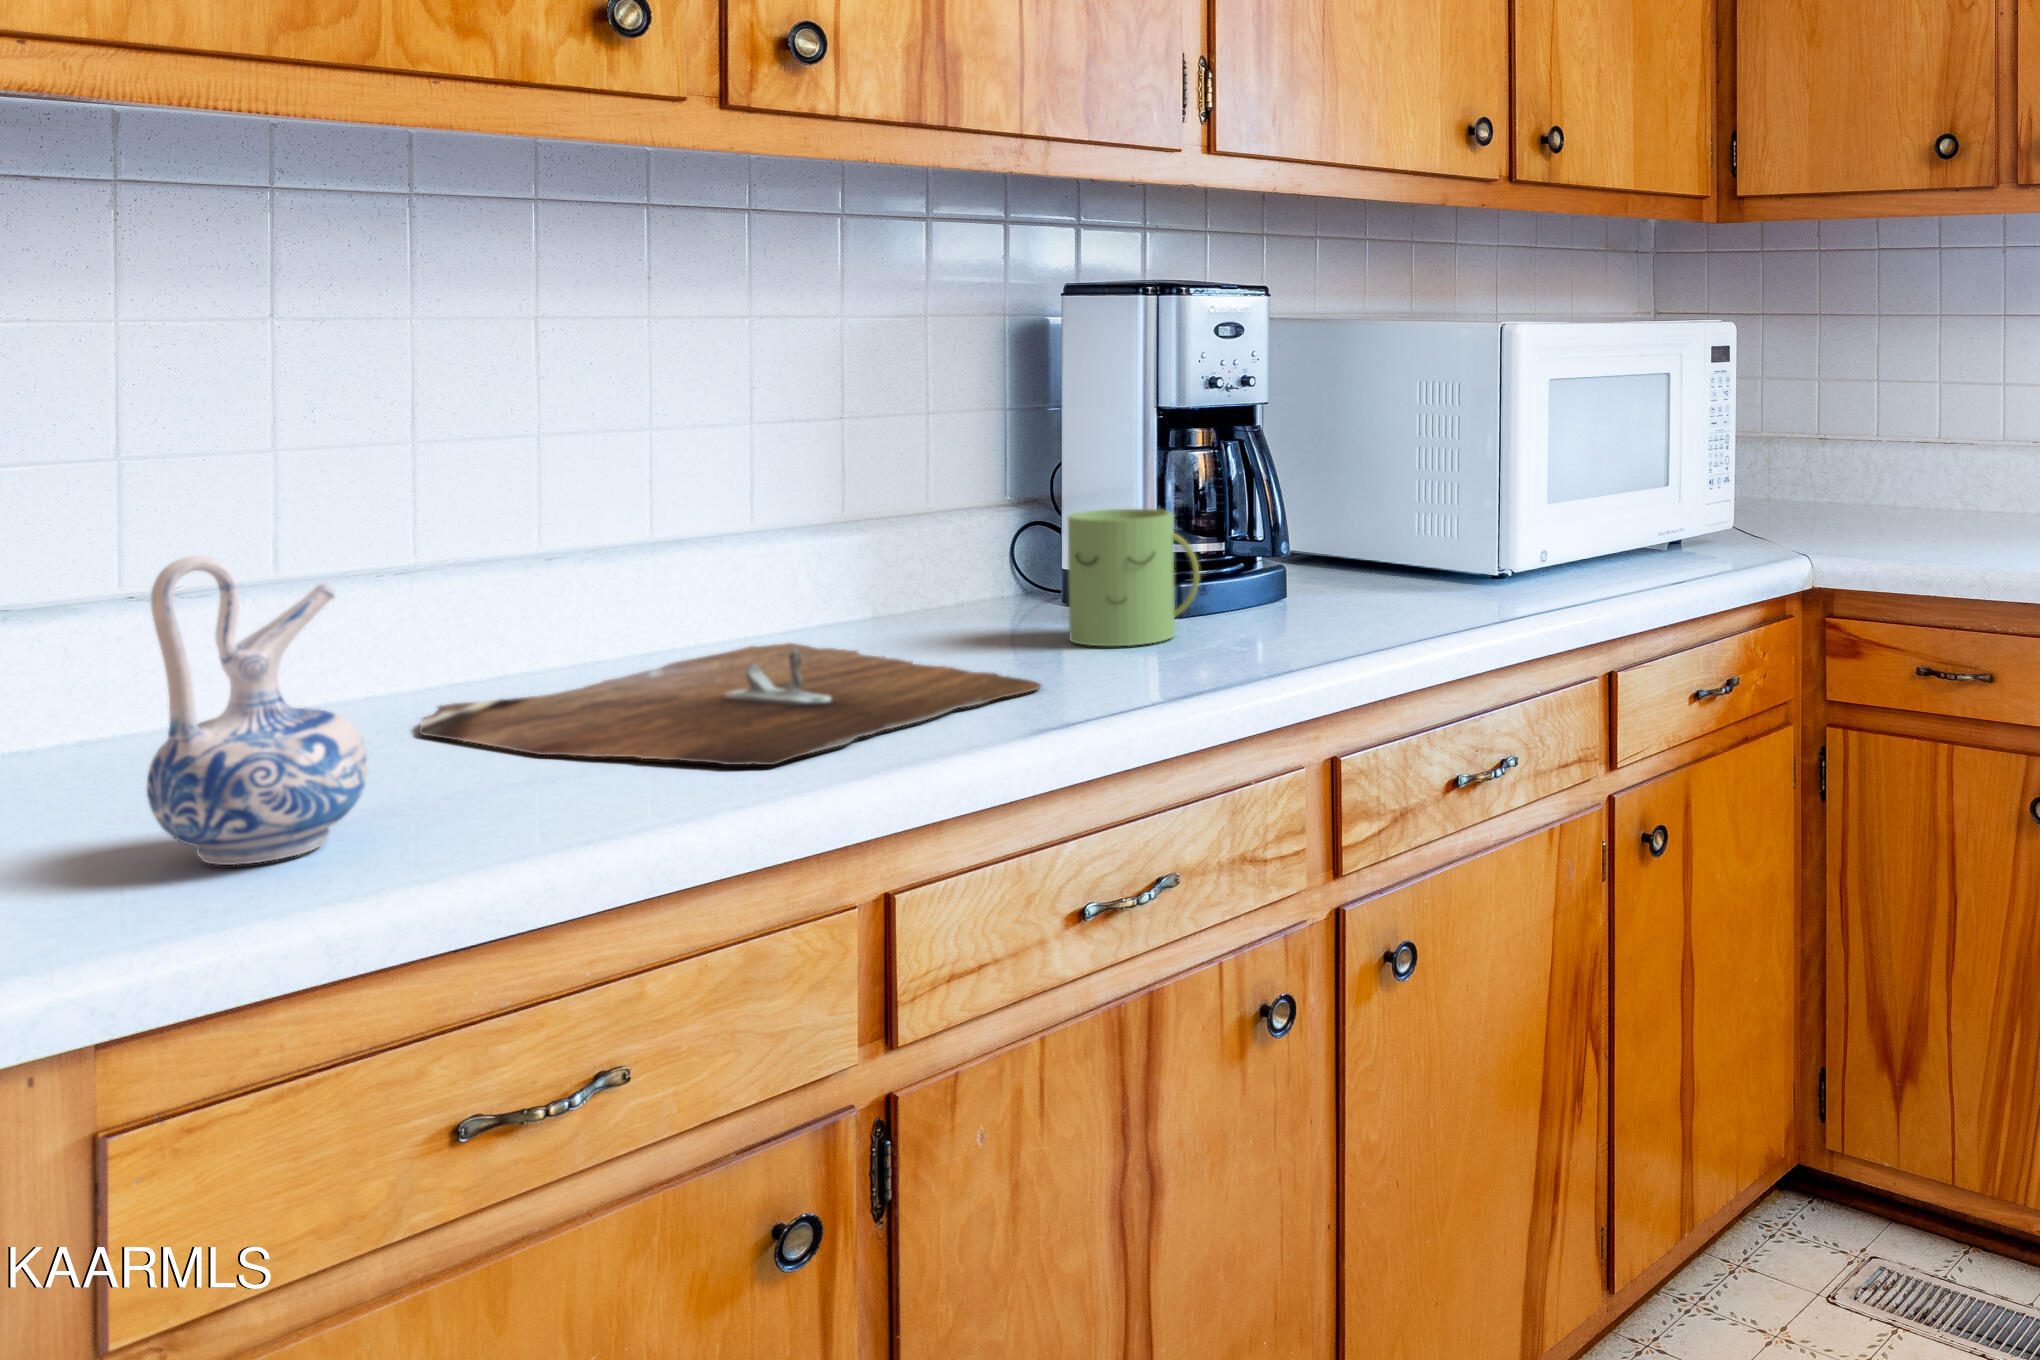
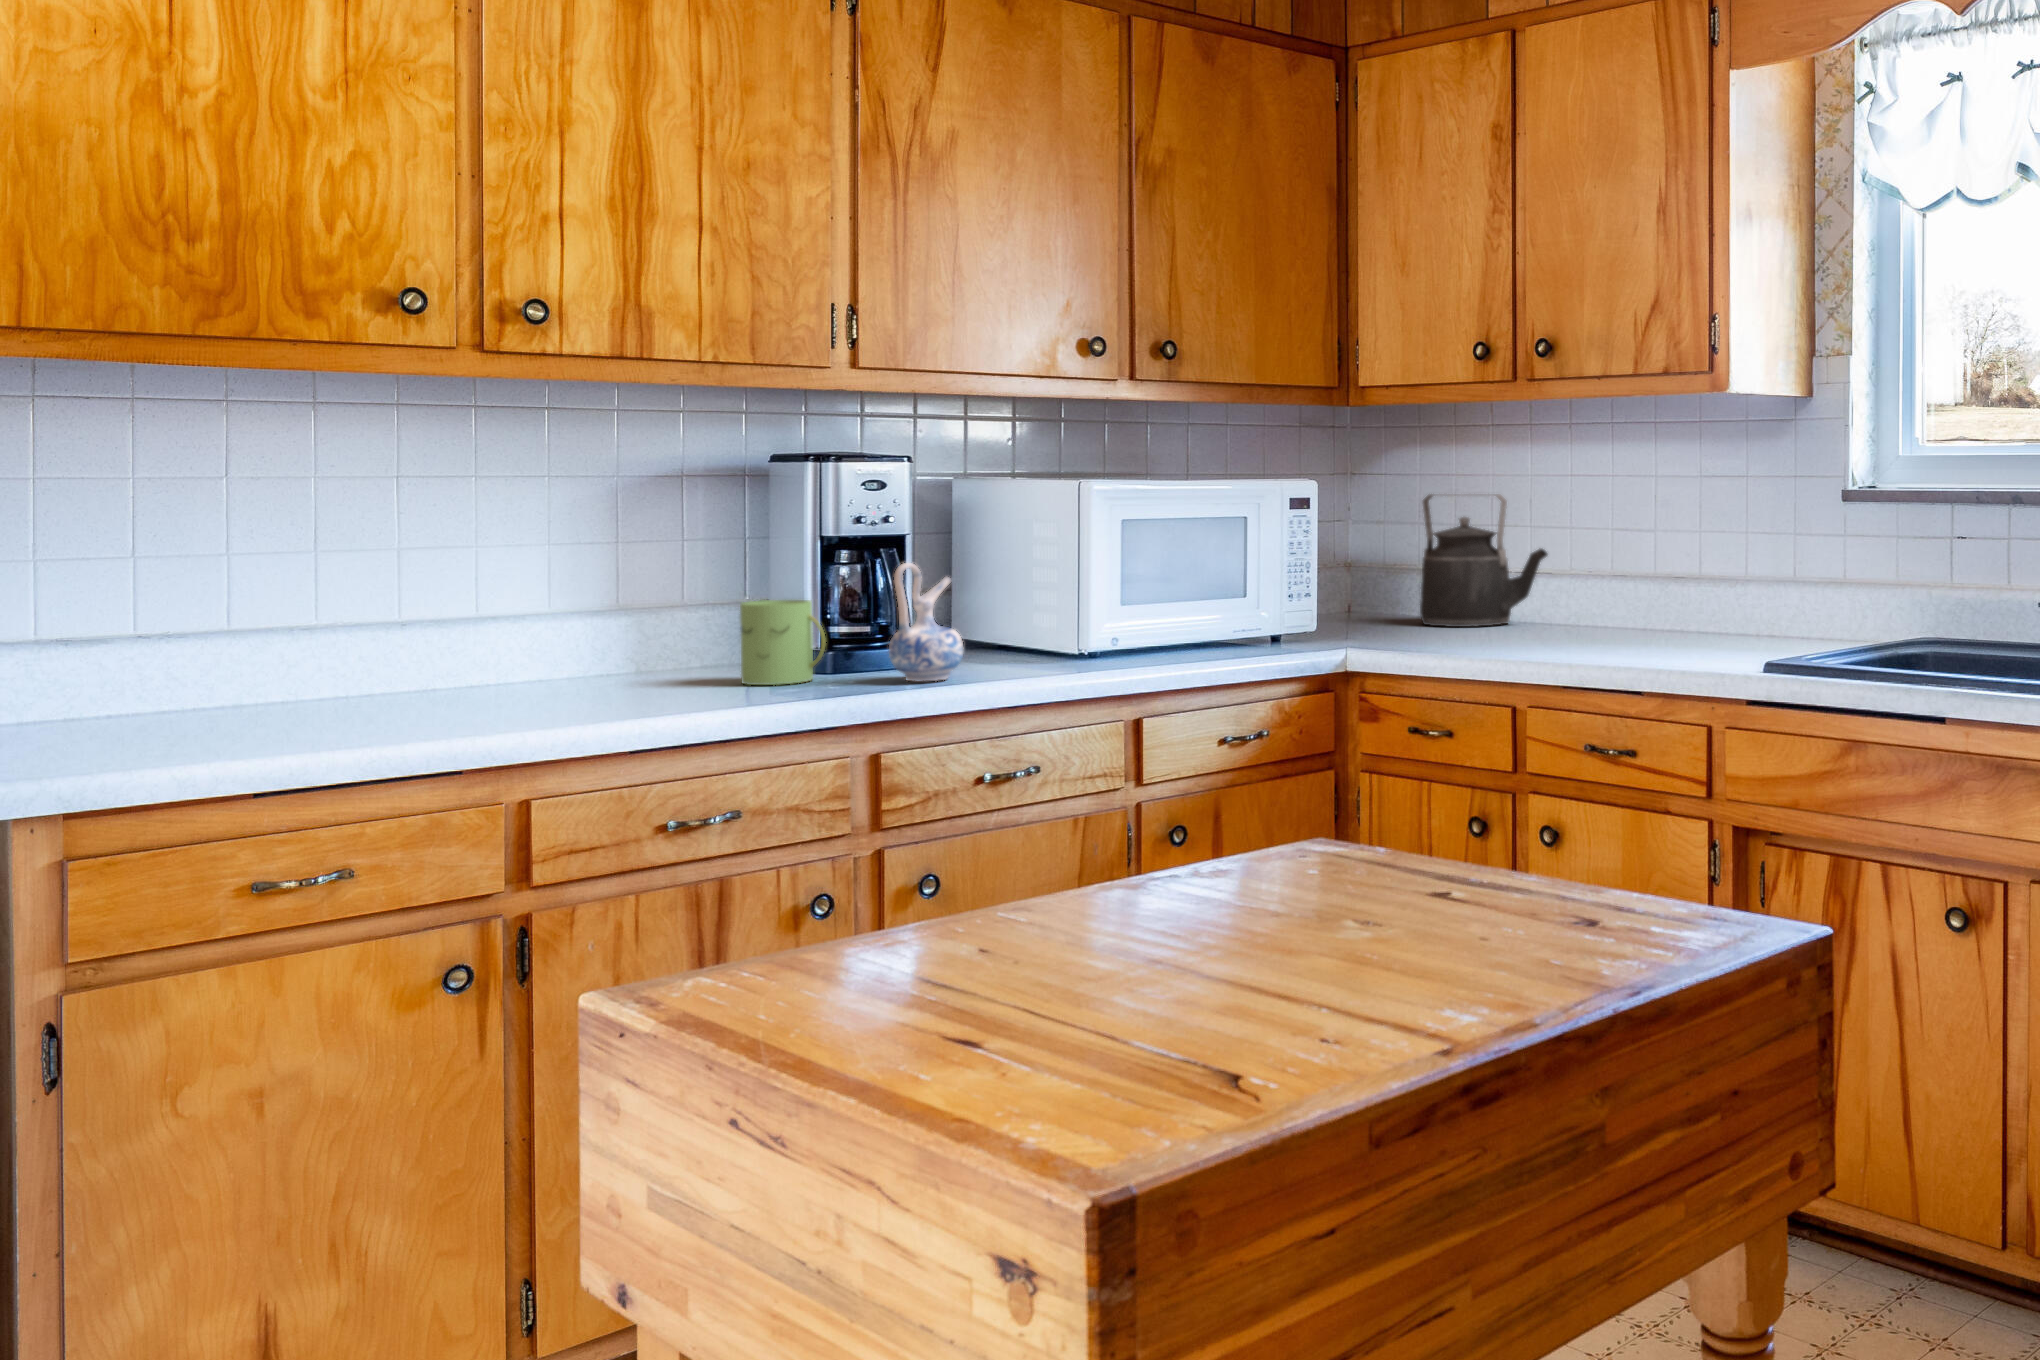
kettle: none [1819,343,2010,523] -> present [1420,494,1548,627]
ceramic pitcher: present [147,556,367,865] -> present [889,563,963,681]
cutting board: present [419,643,1041,765] -> none [298,674,679,730]

